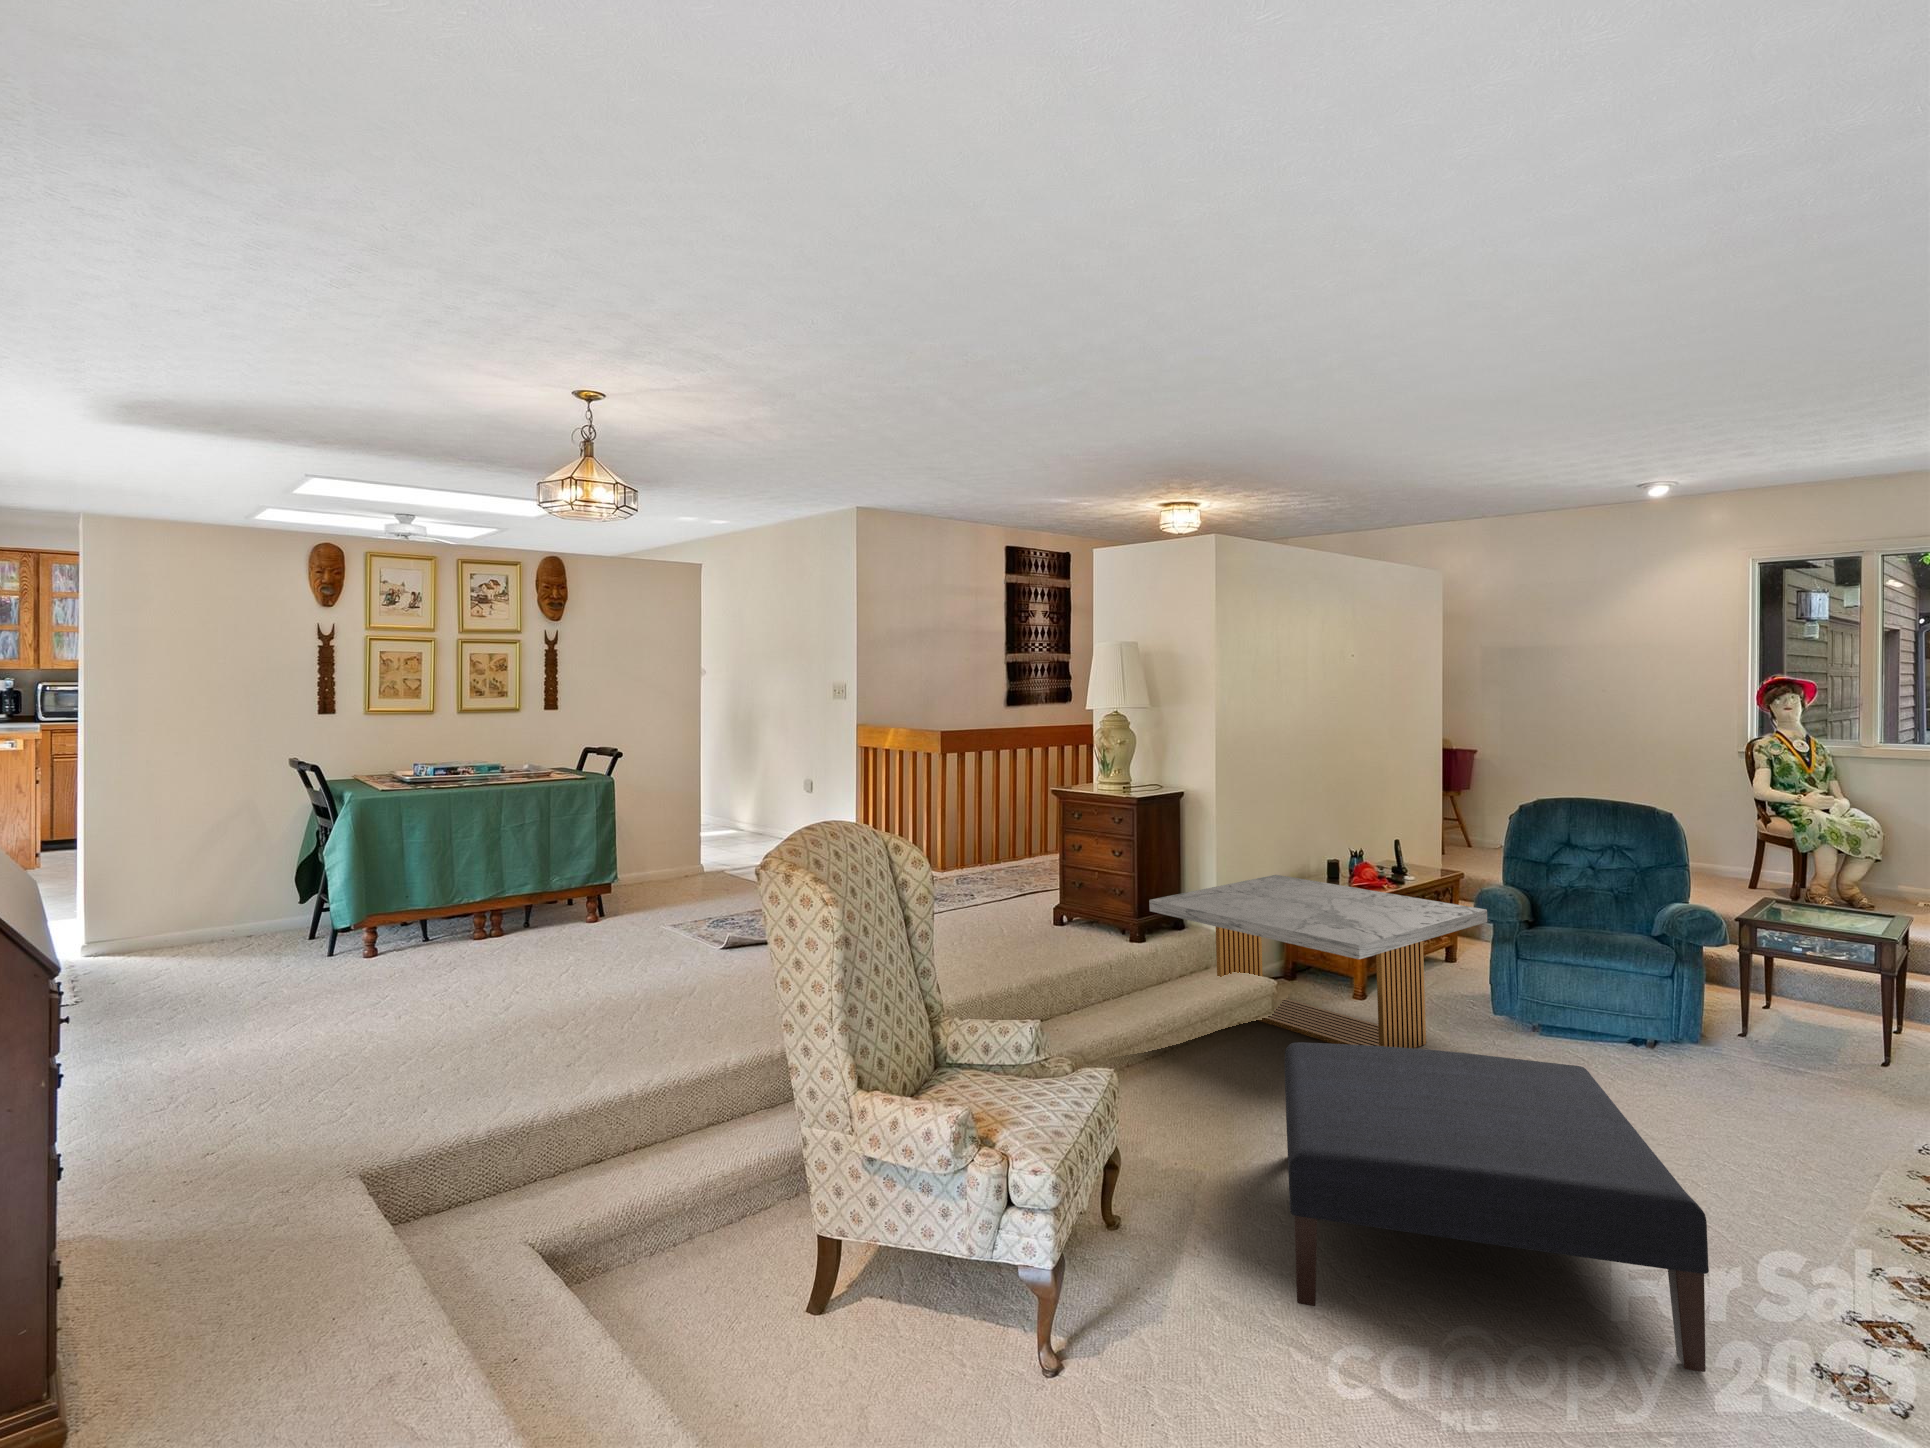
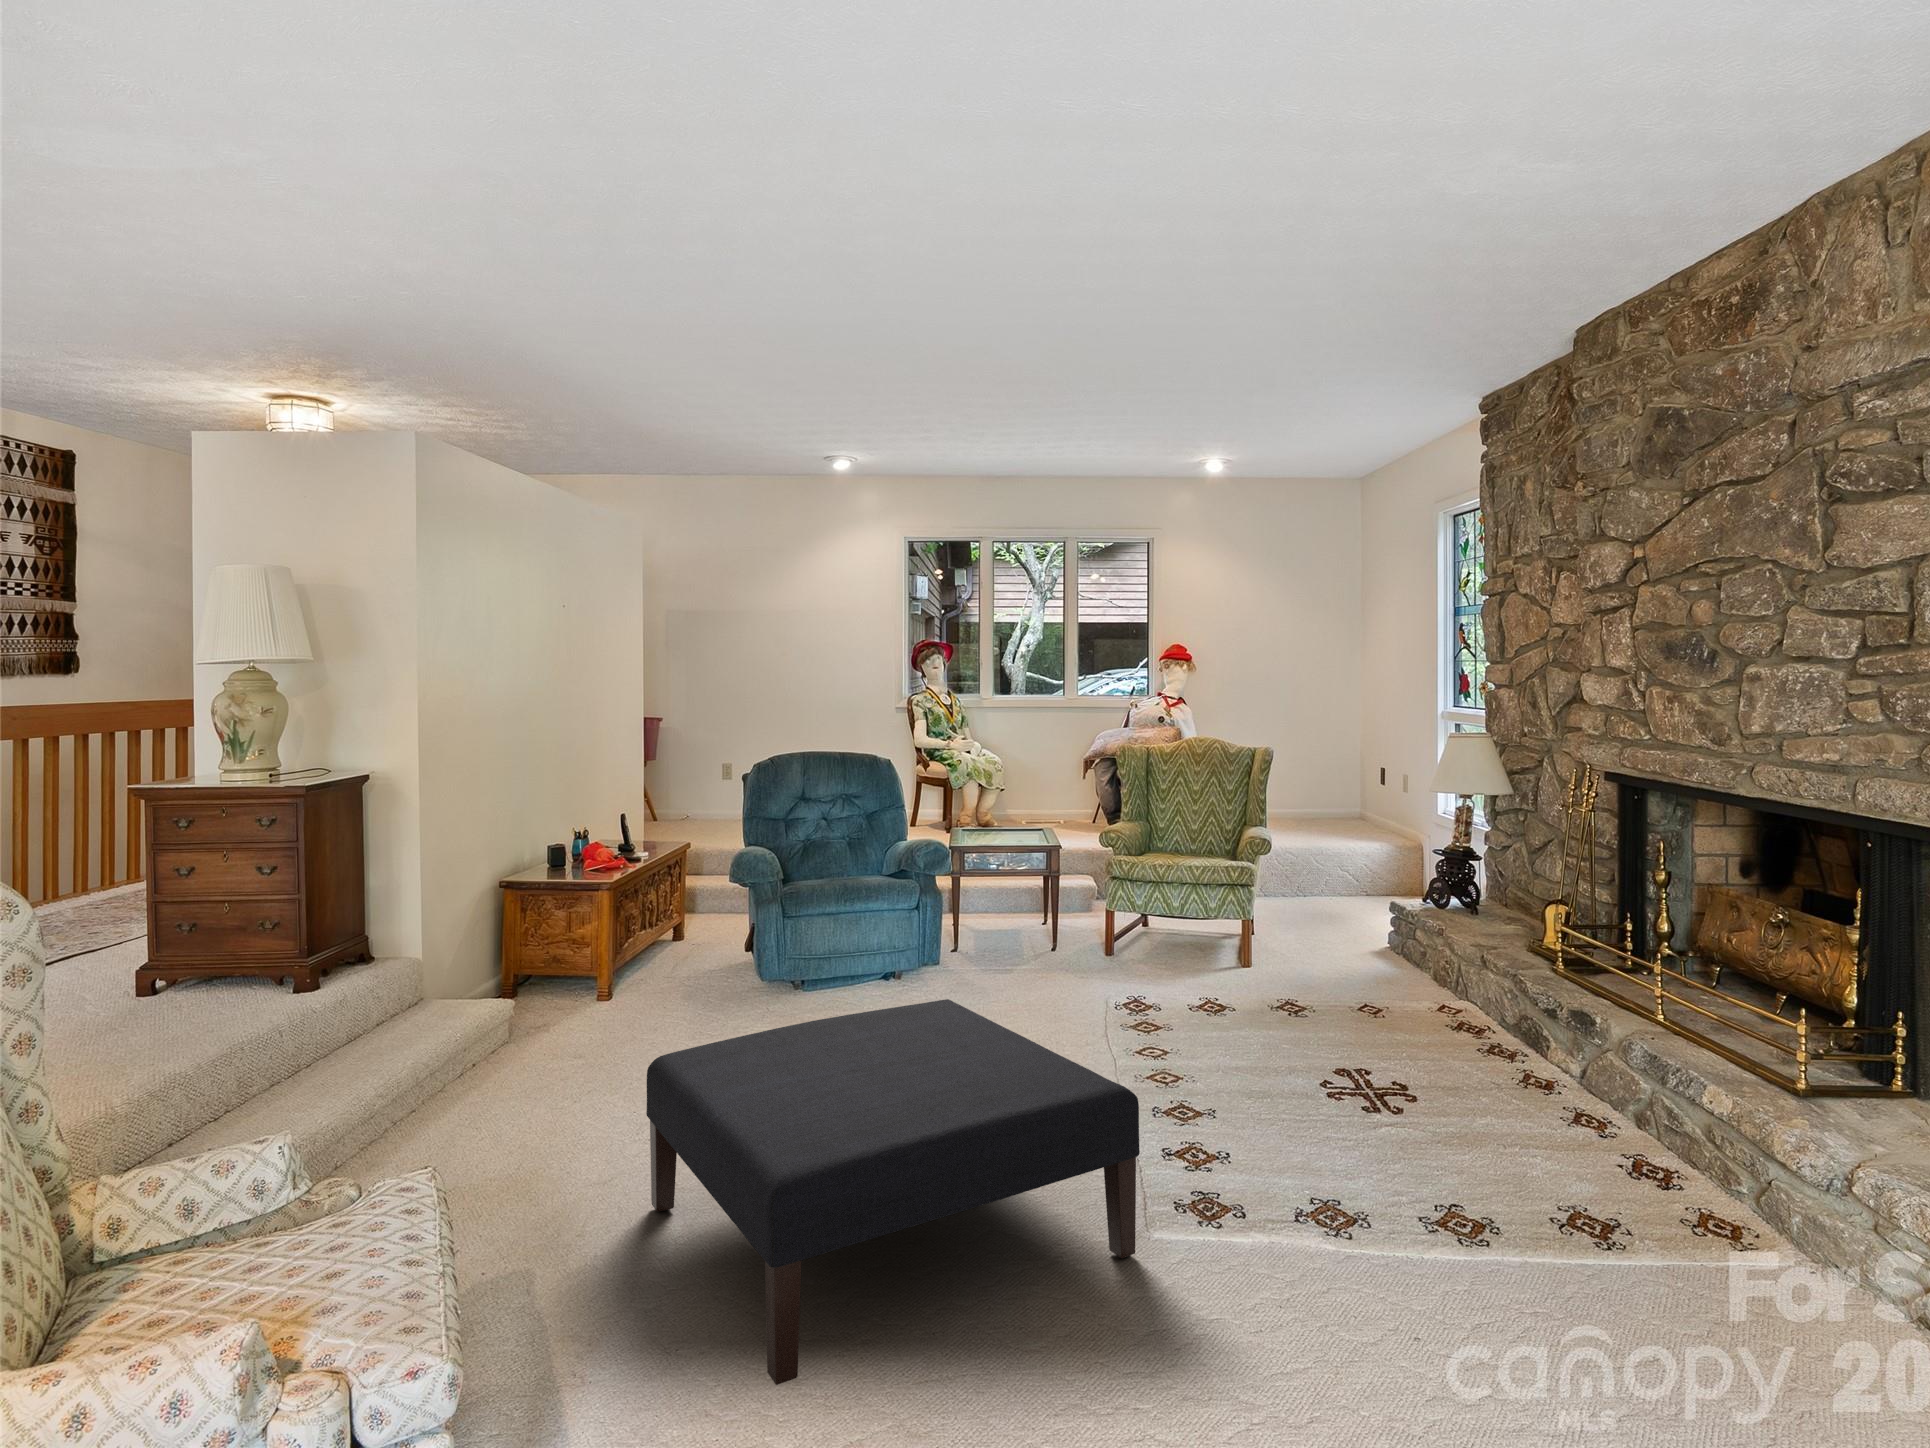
coffee table: present [1149,875,1487,1048] -> none [346,867,769,1063]

